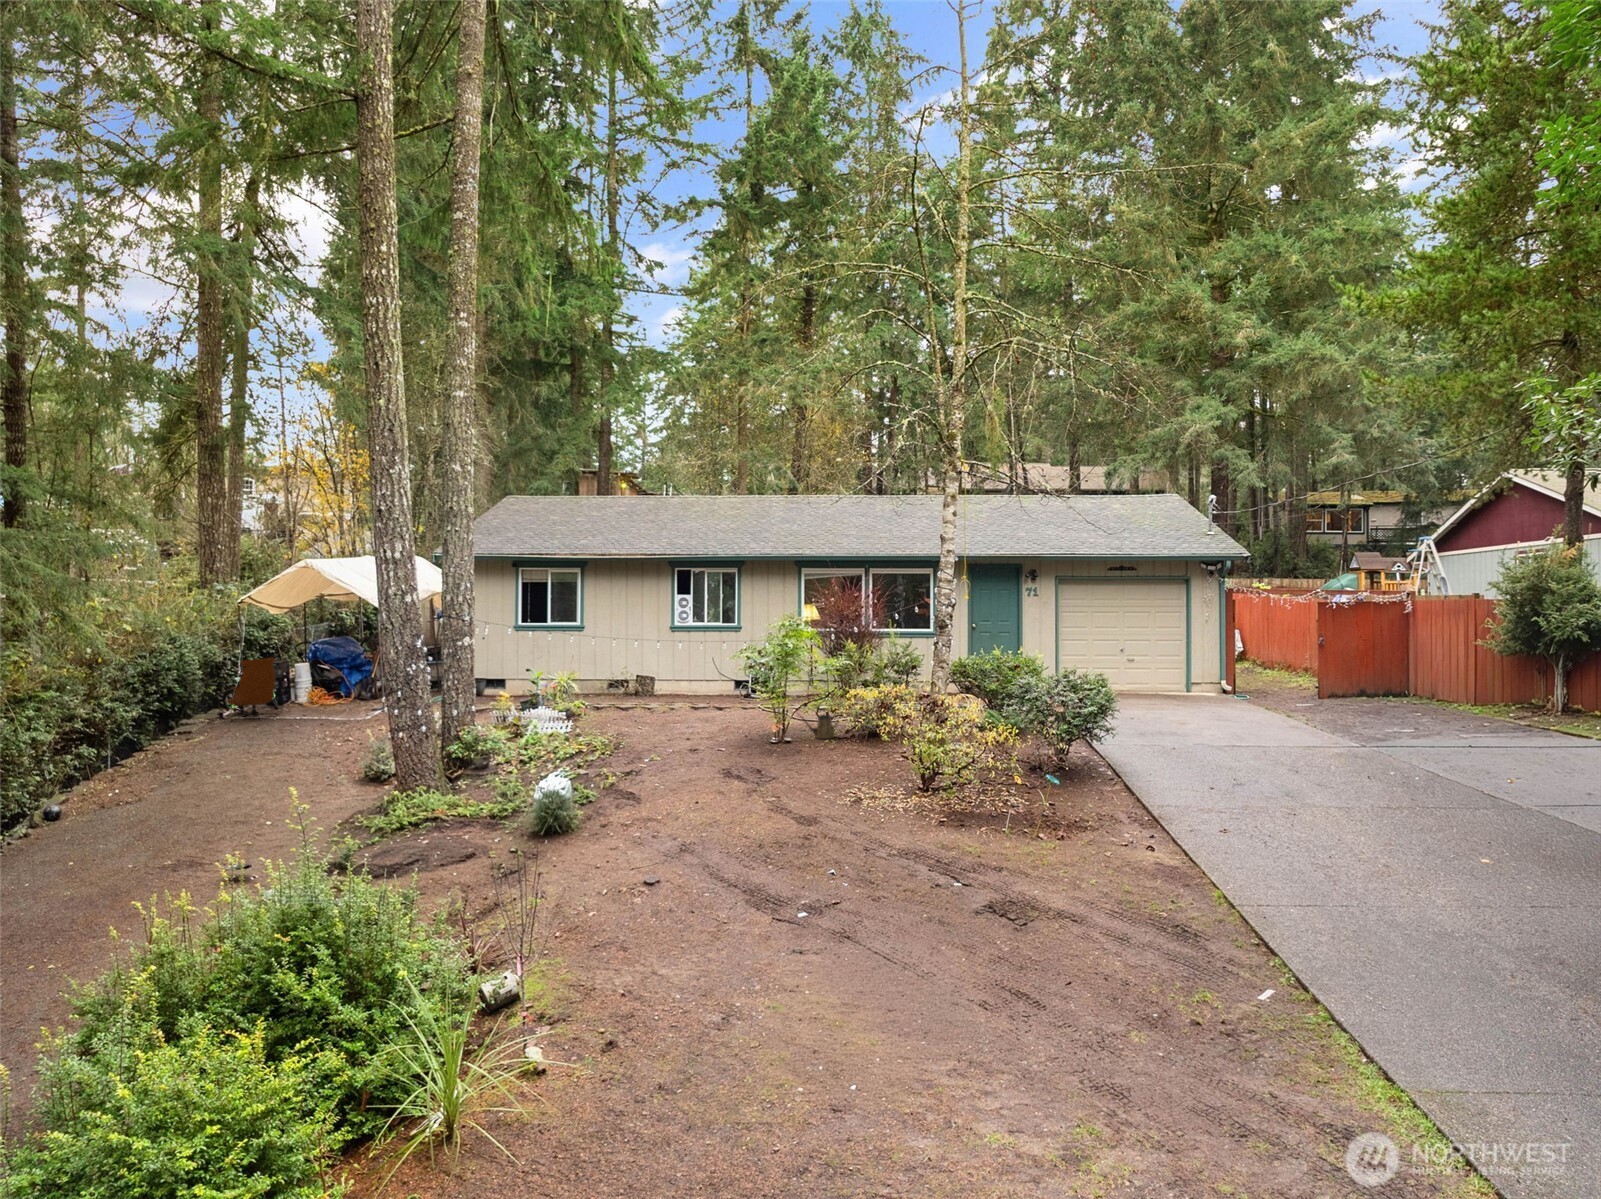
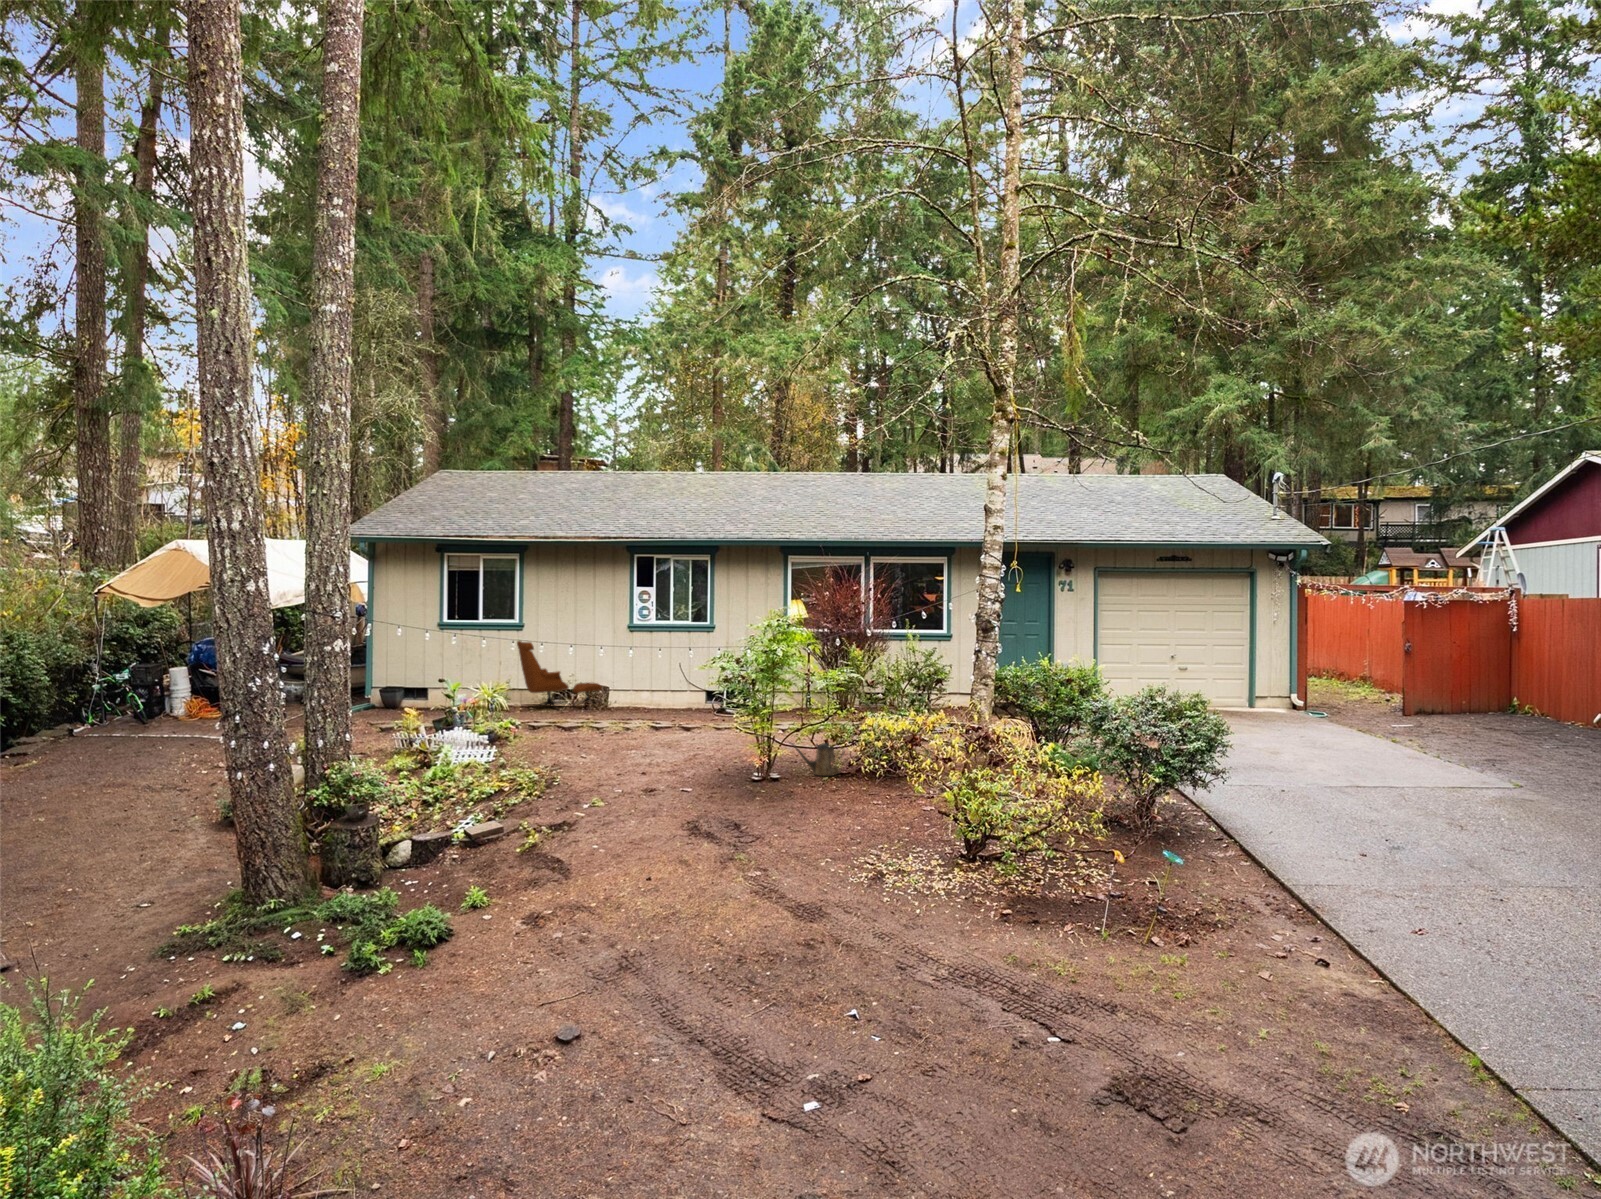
lounge chair: present [226,657,276,719] -> present [517,641,602,709]

